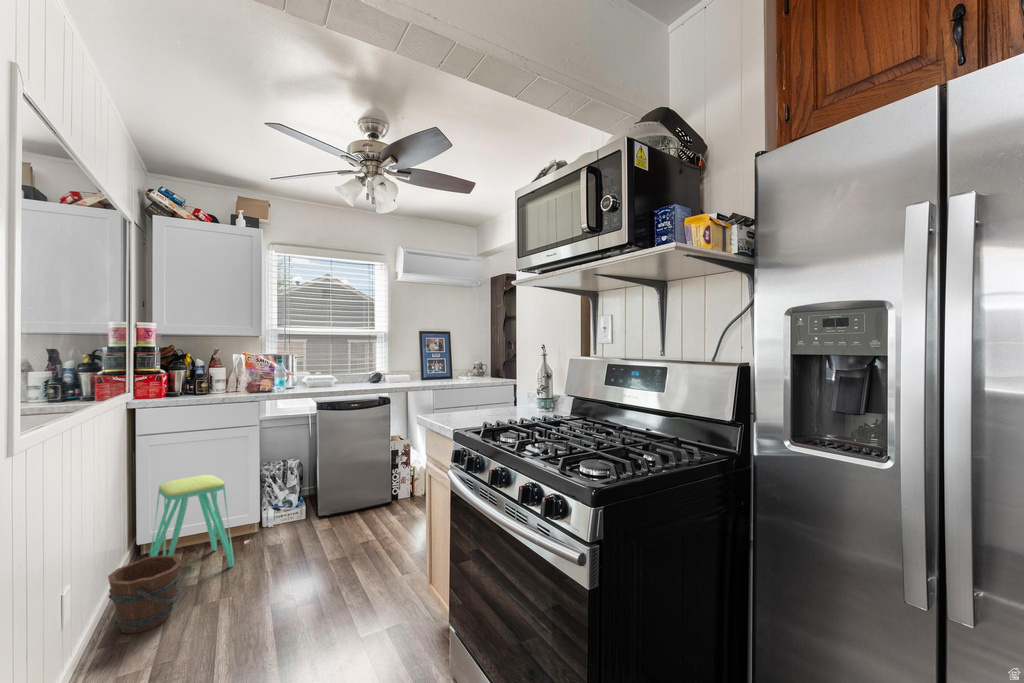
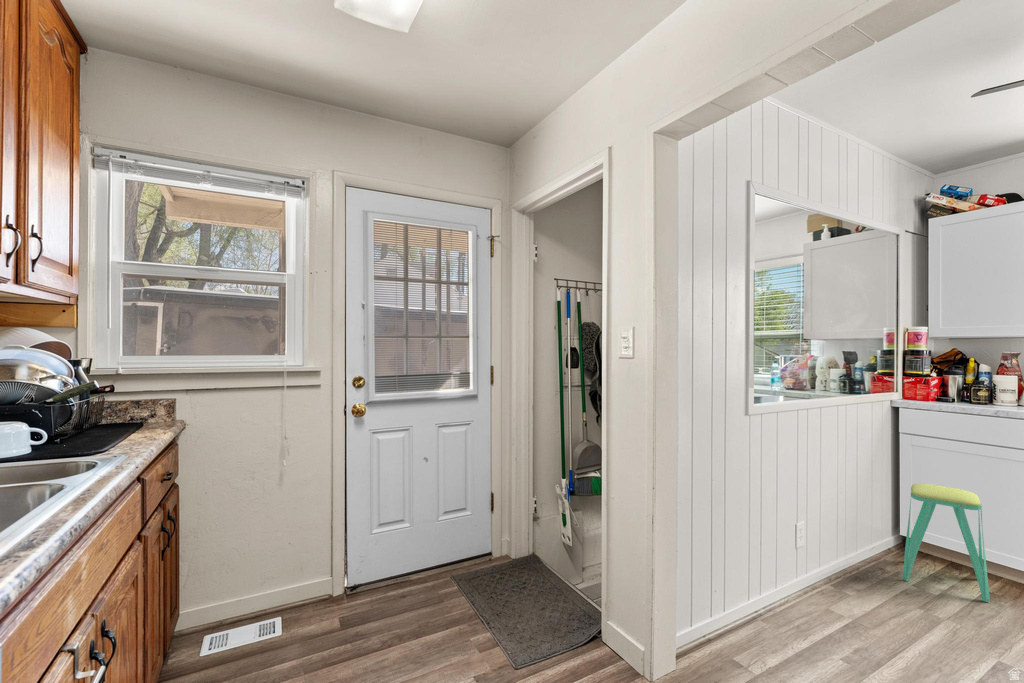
bucket: present [108,555,182,634] -> none [842,535,905,601]

